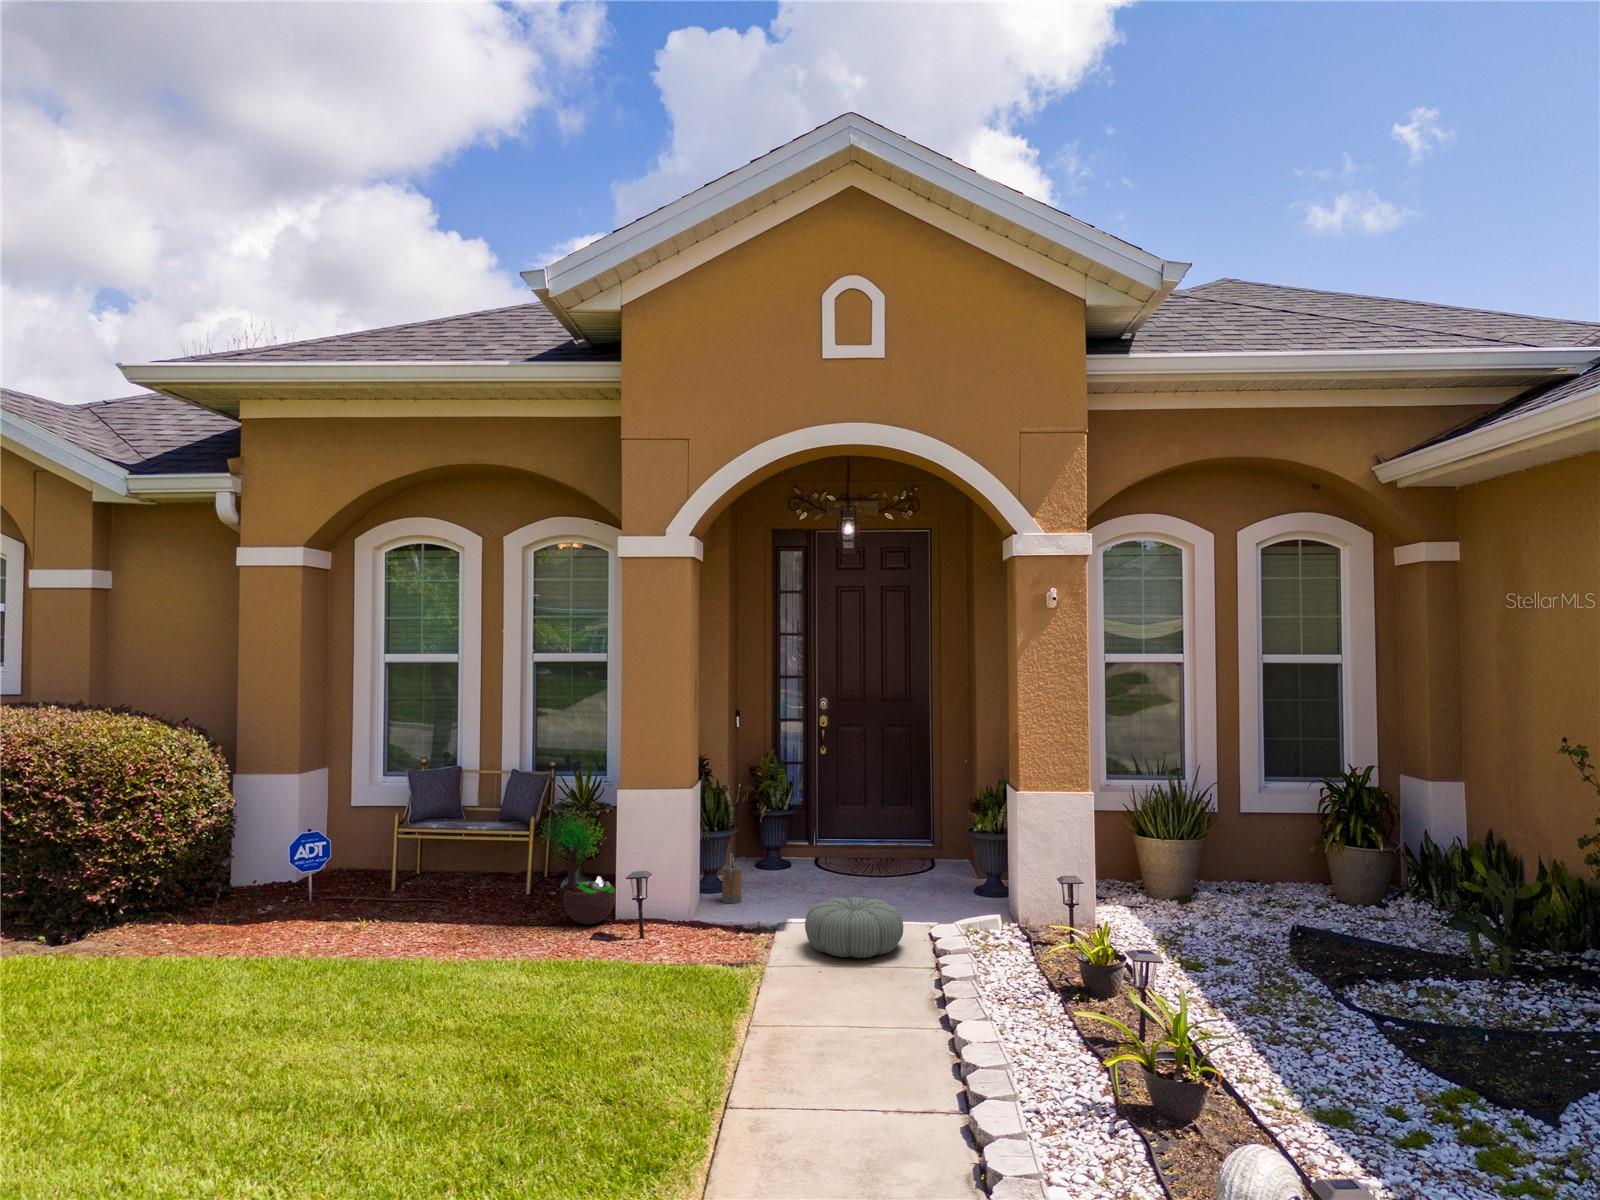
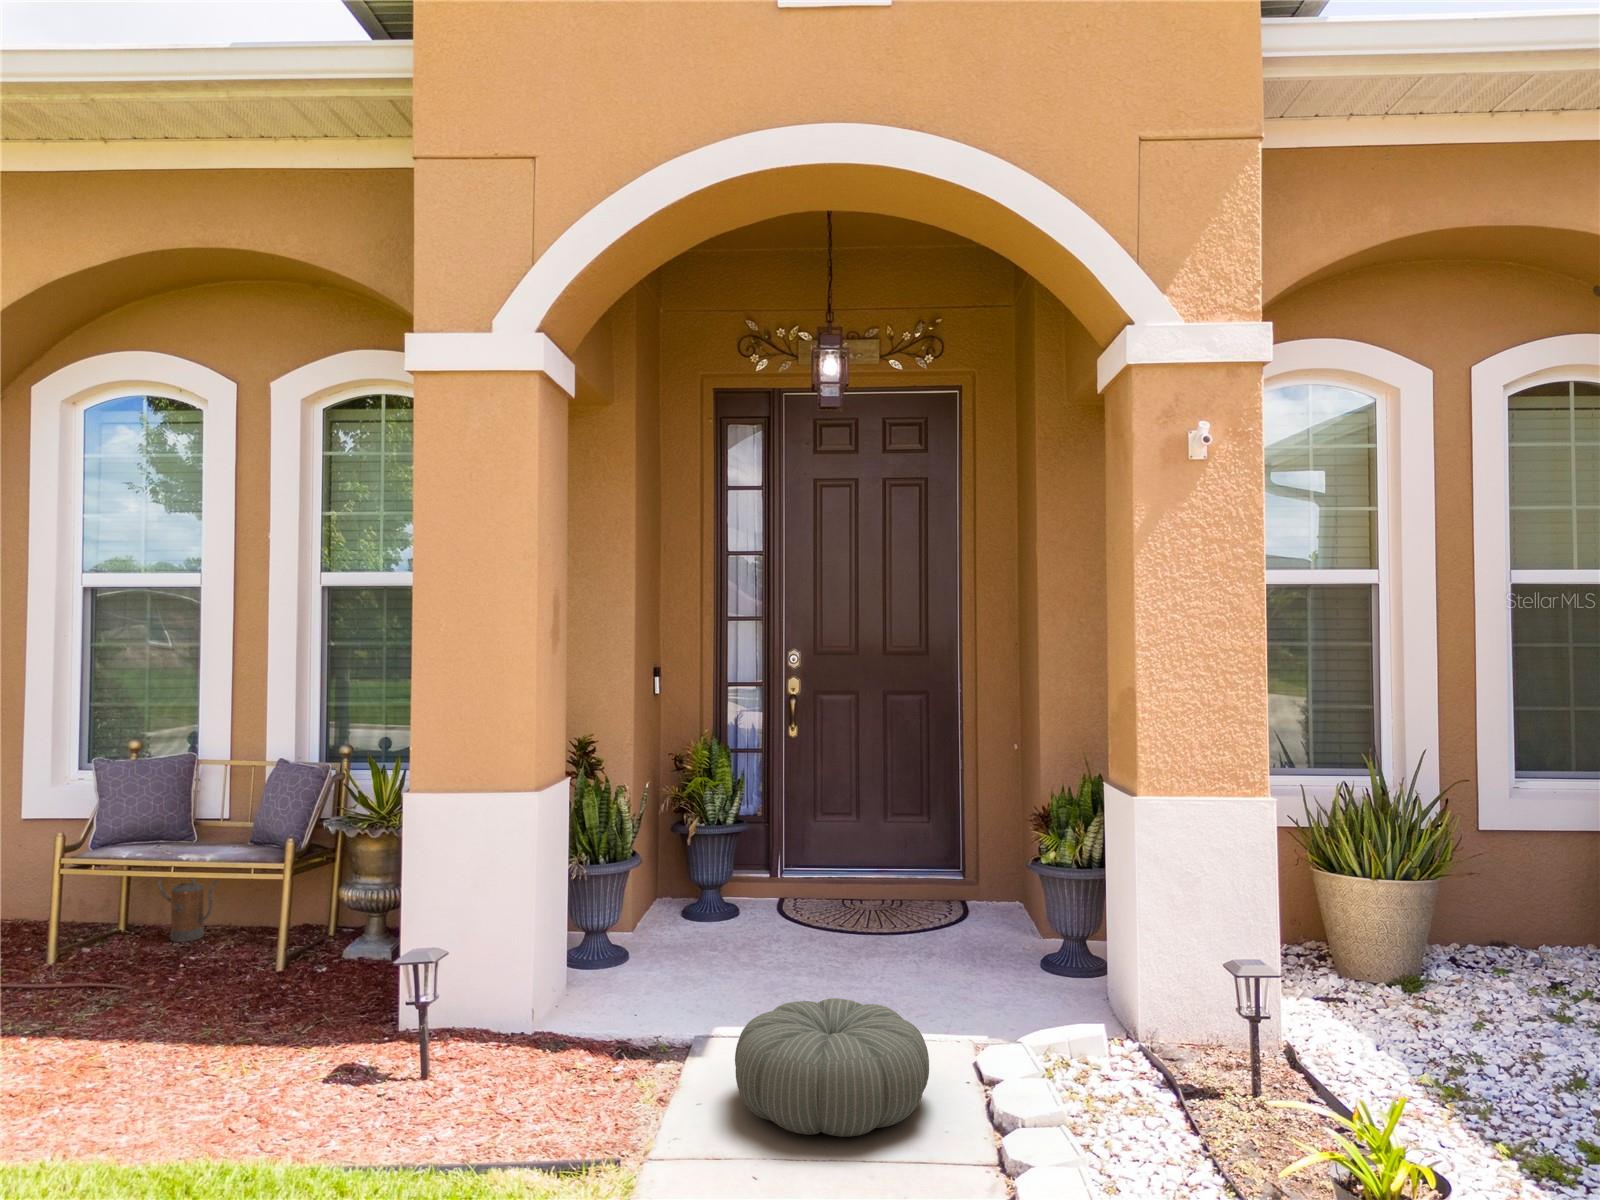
potted tree: present [540,807,616,924] -> none [252,814,395,1043]
watering can: present [722,853,742,903] -> present [158,878,218,942]

